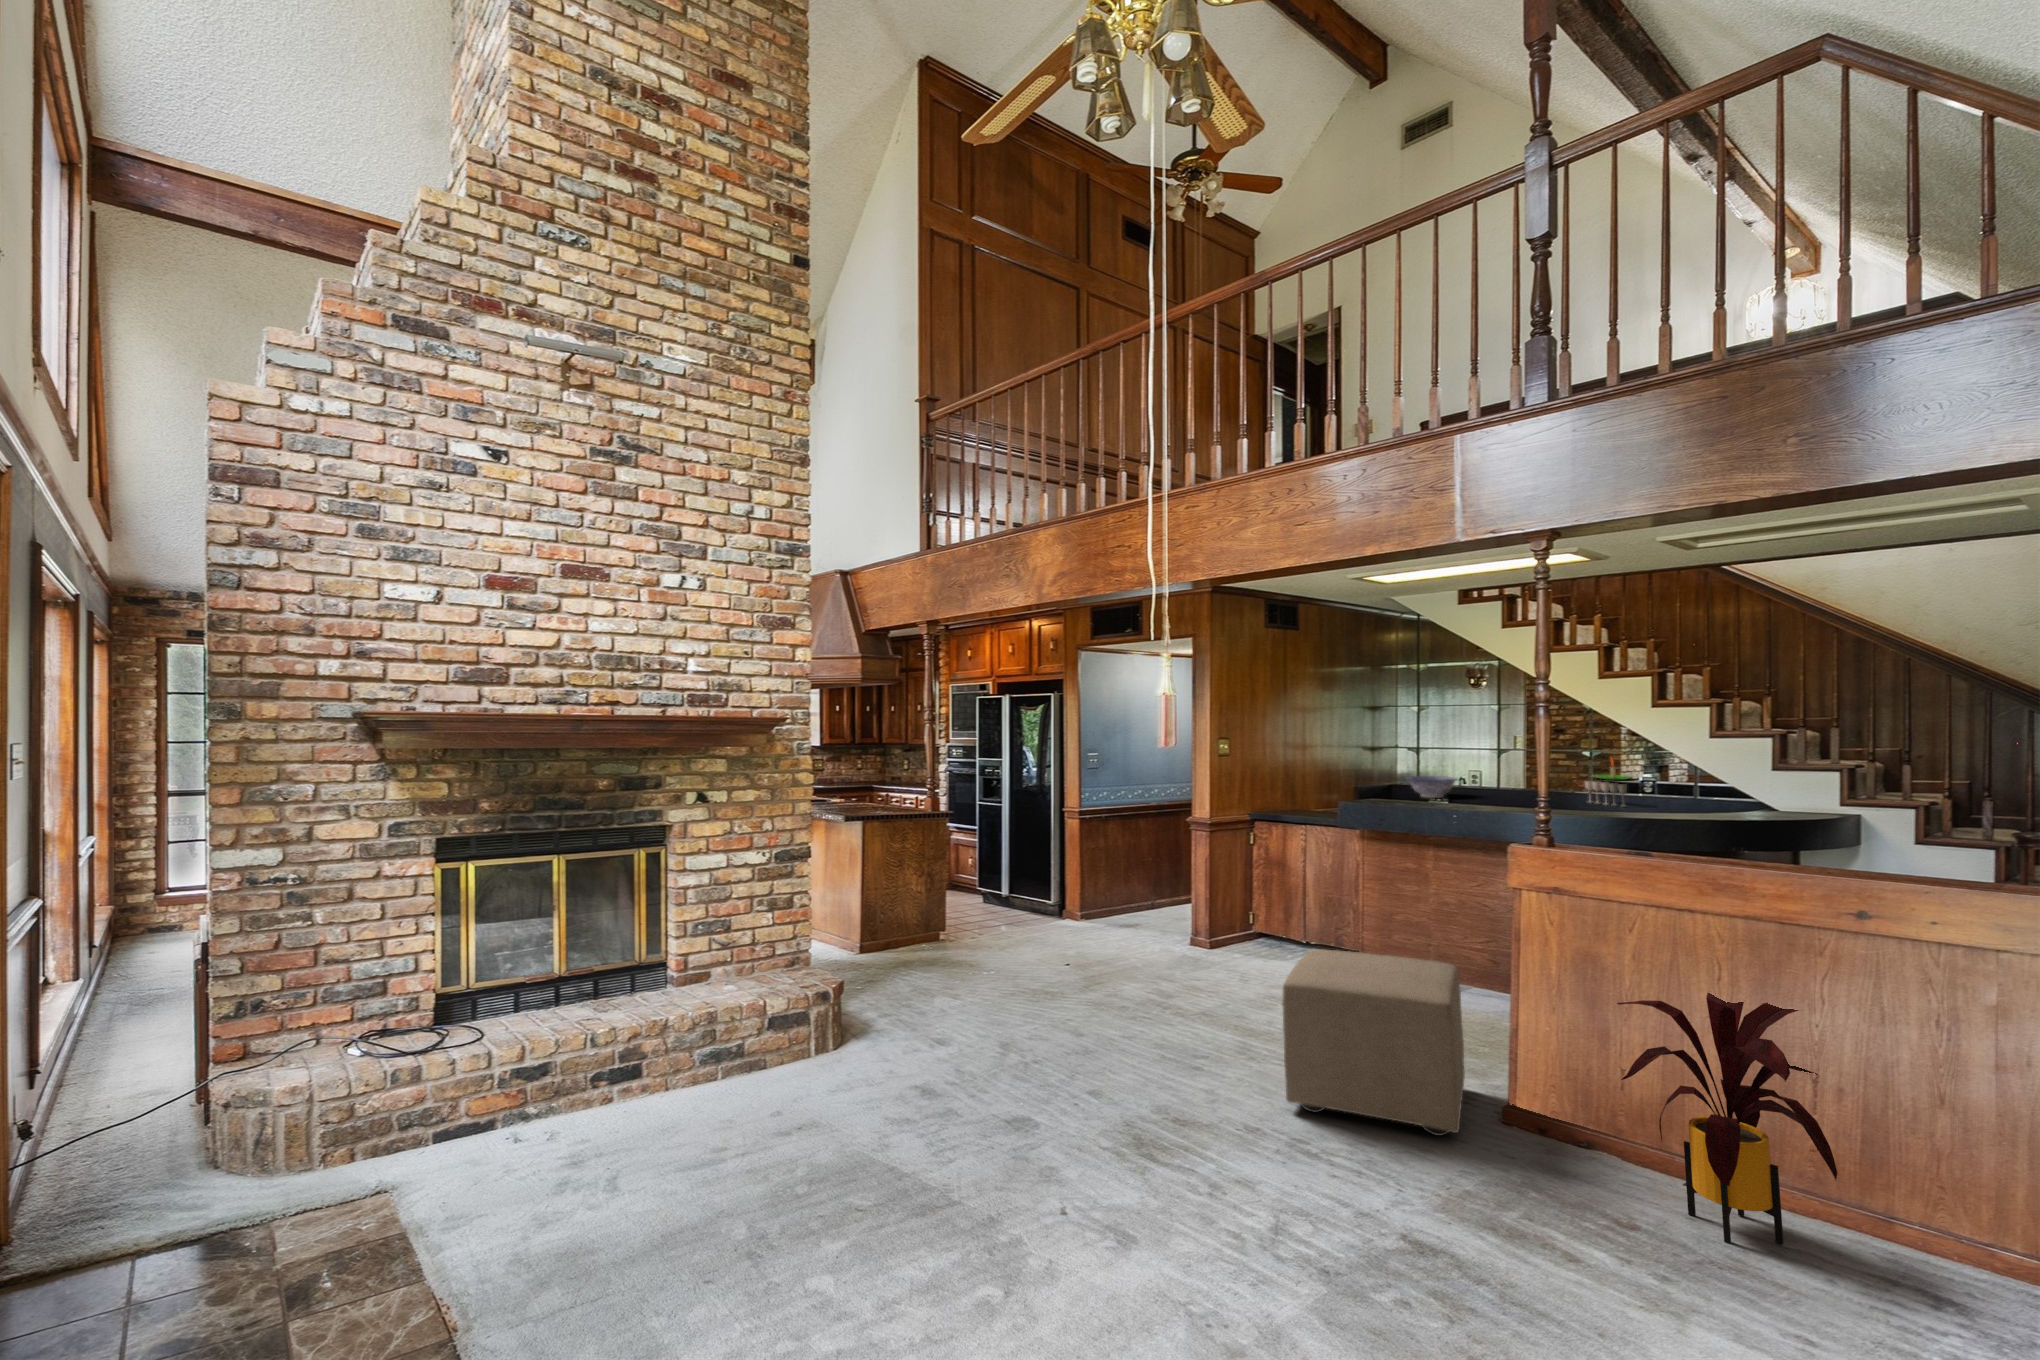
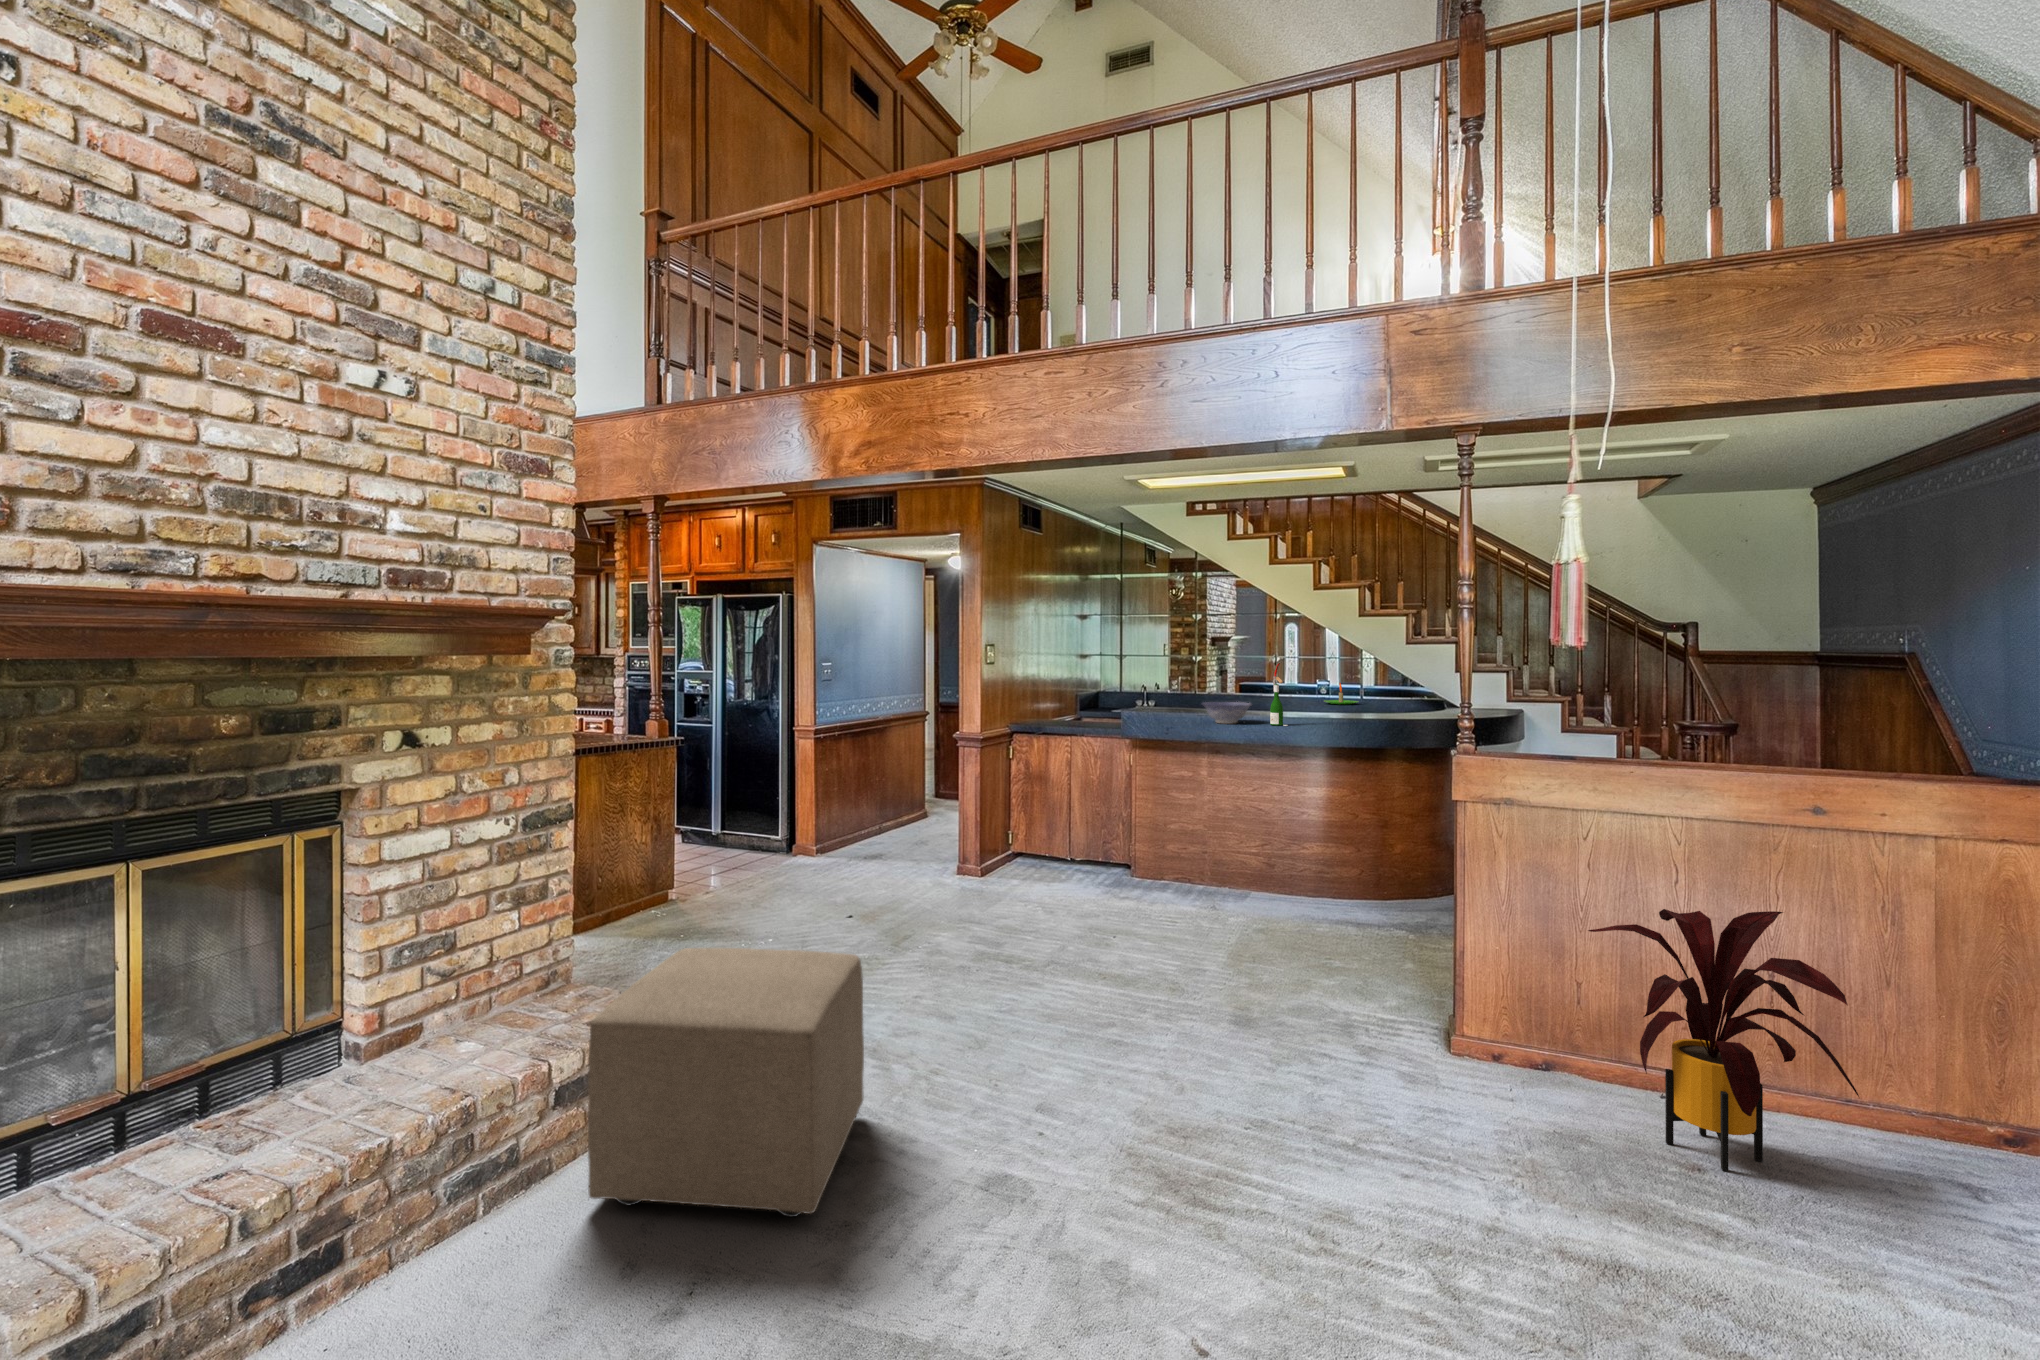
wine bottle: none [1472,739,1490,802] -> present [1270,663,1288,726]
wine glass: present [1585,781,1627,807] -> none [1370,703,1415,728]
ottoman: present [1282,949,1465,1136] -> present [588,948,864,1217]

